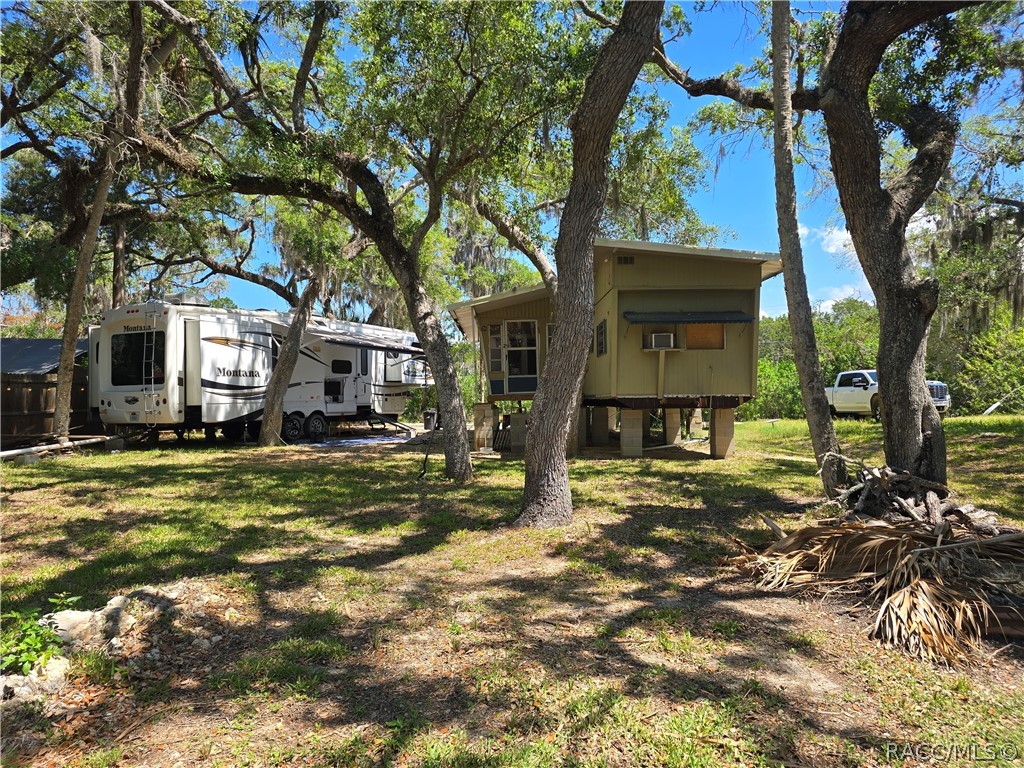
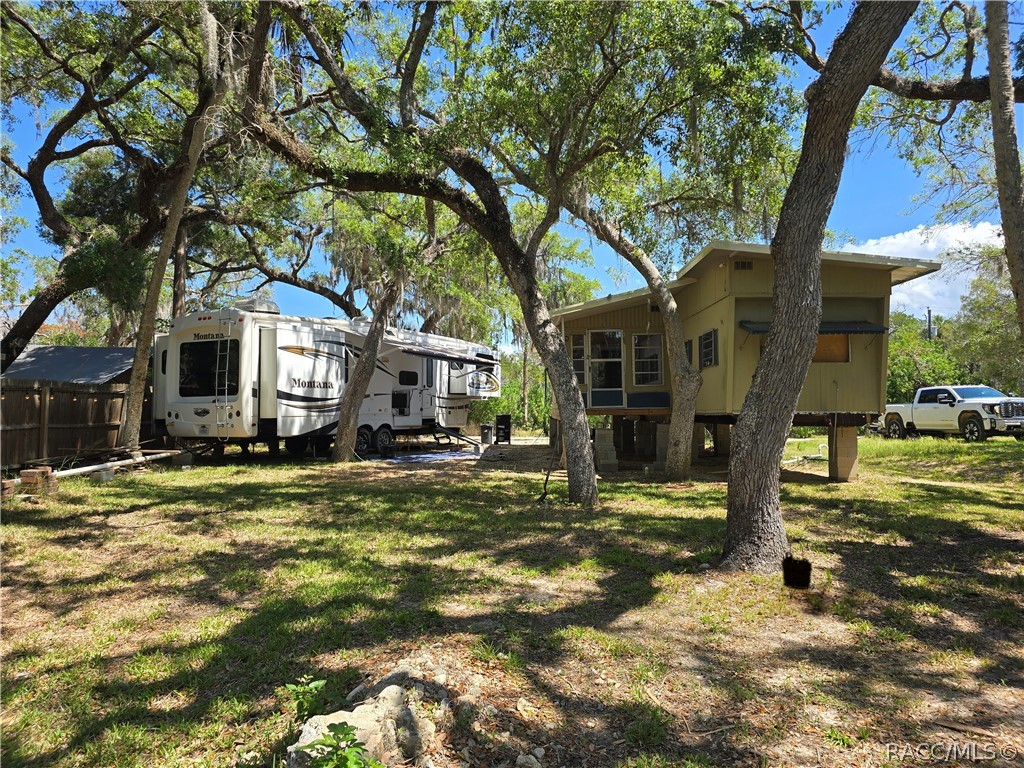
wooden bucket: none [539,499,562,538] -> present [782,539,812,589]

